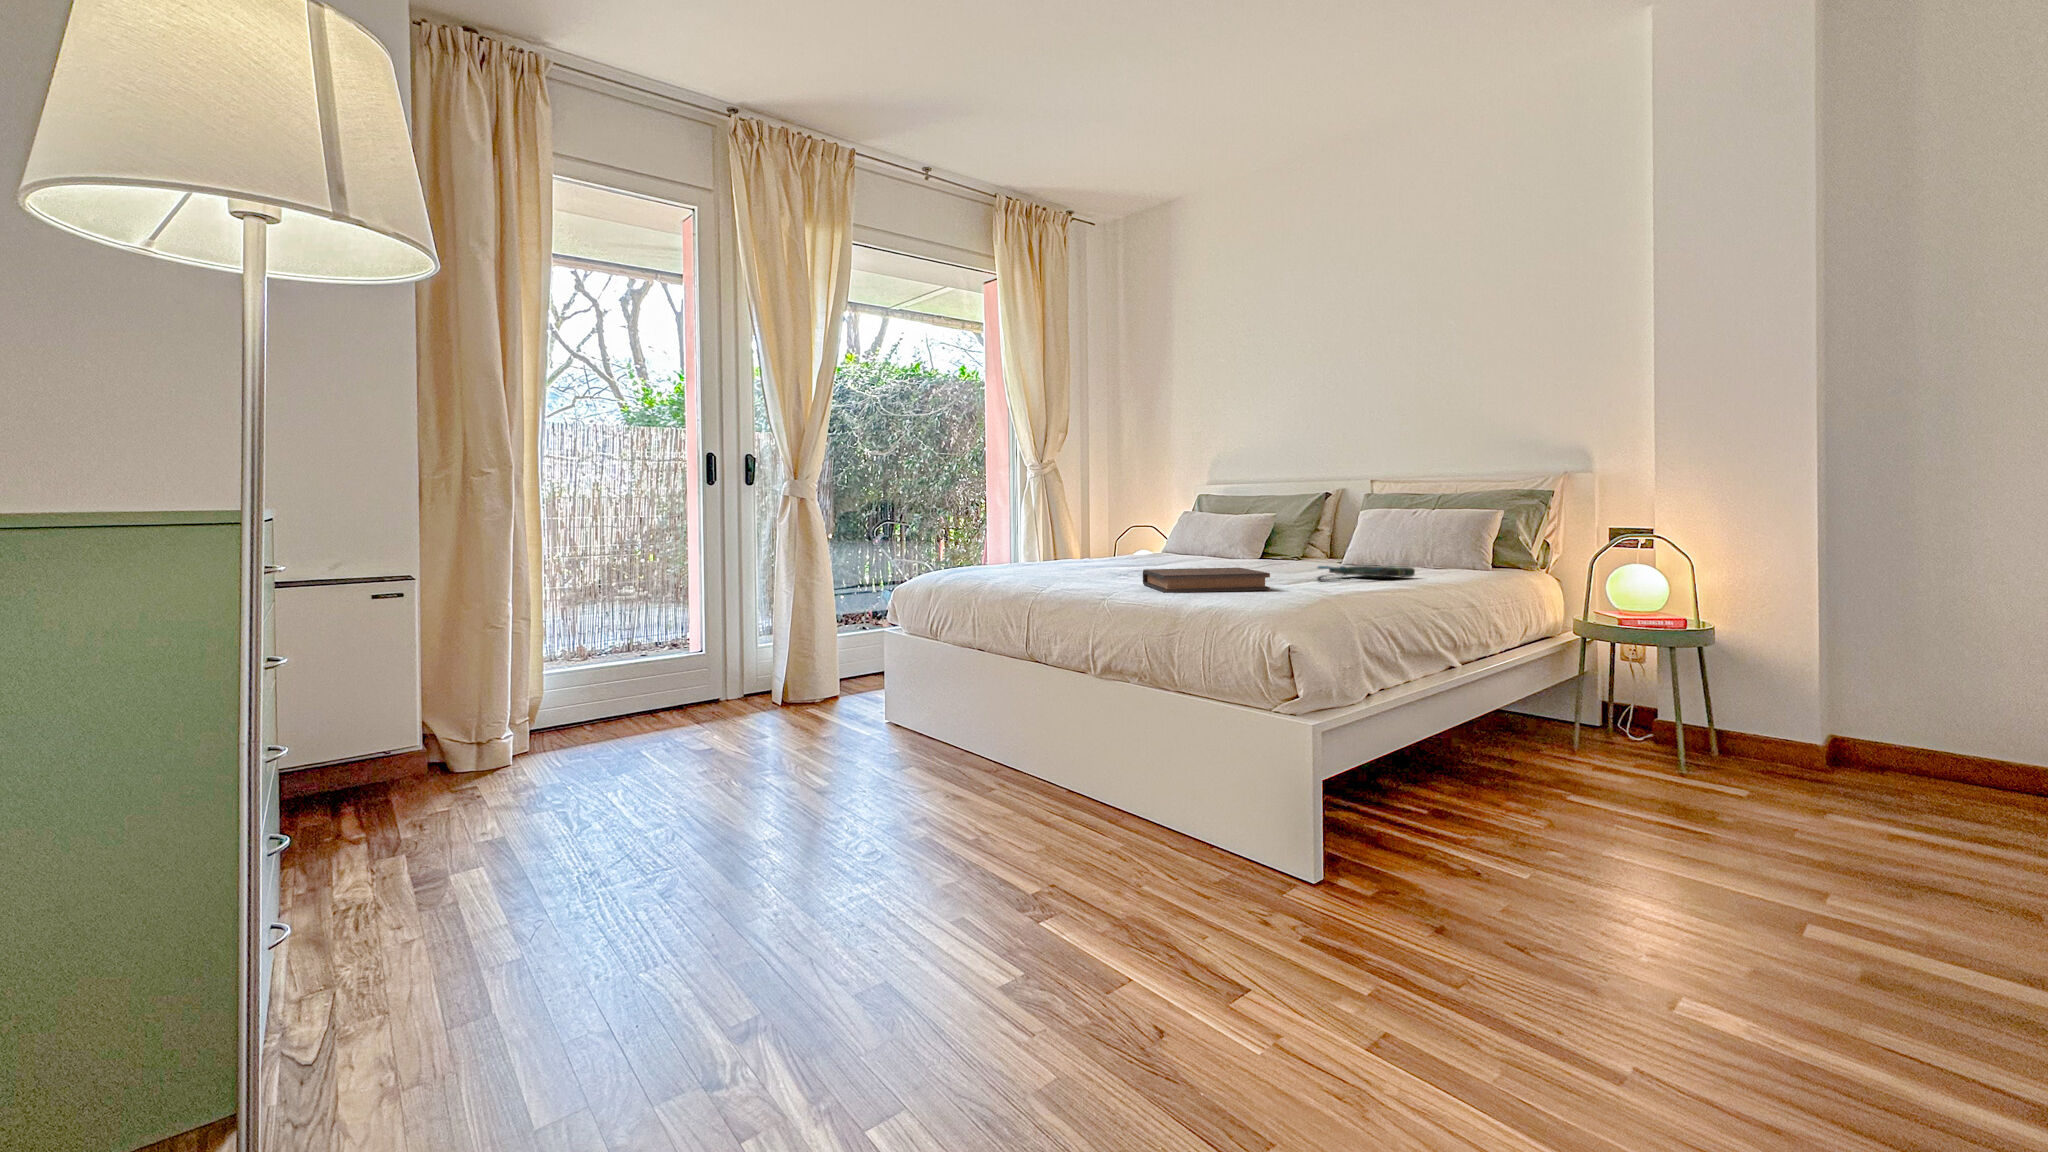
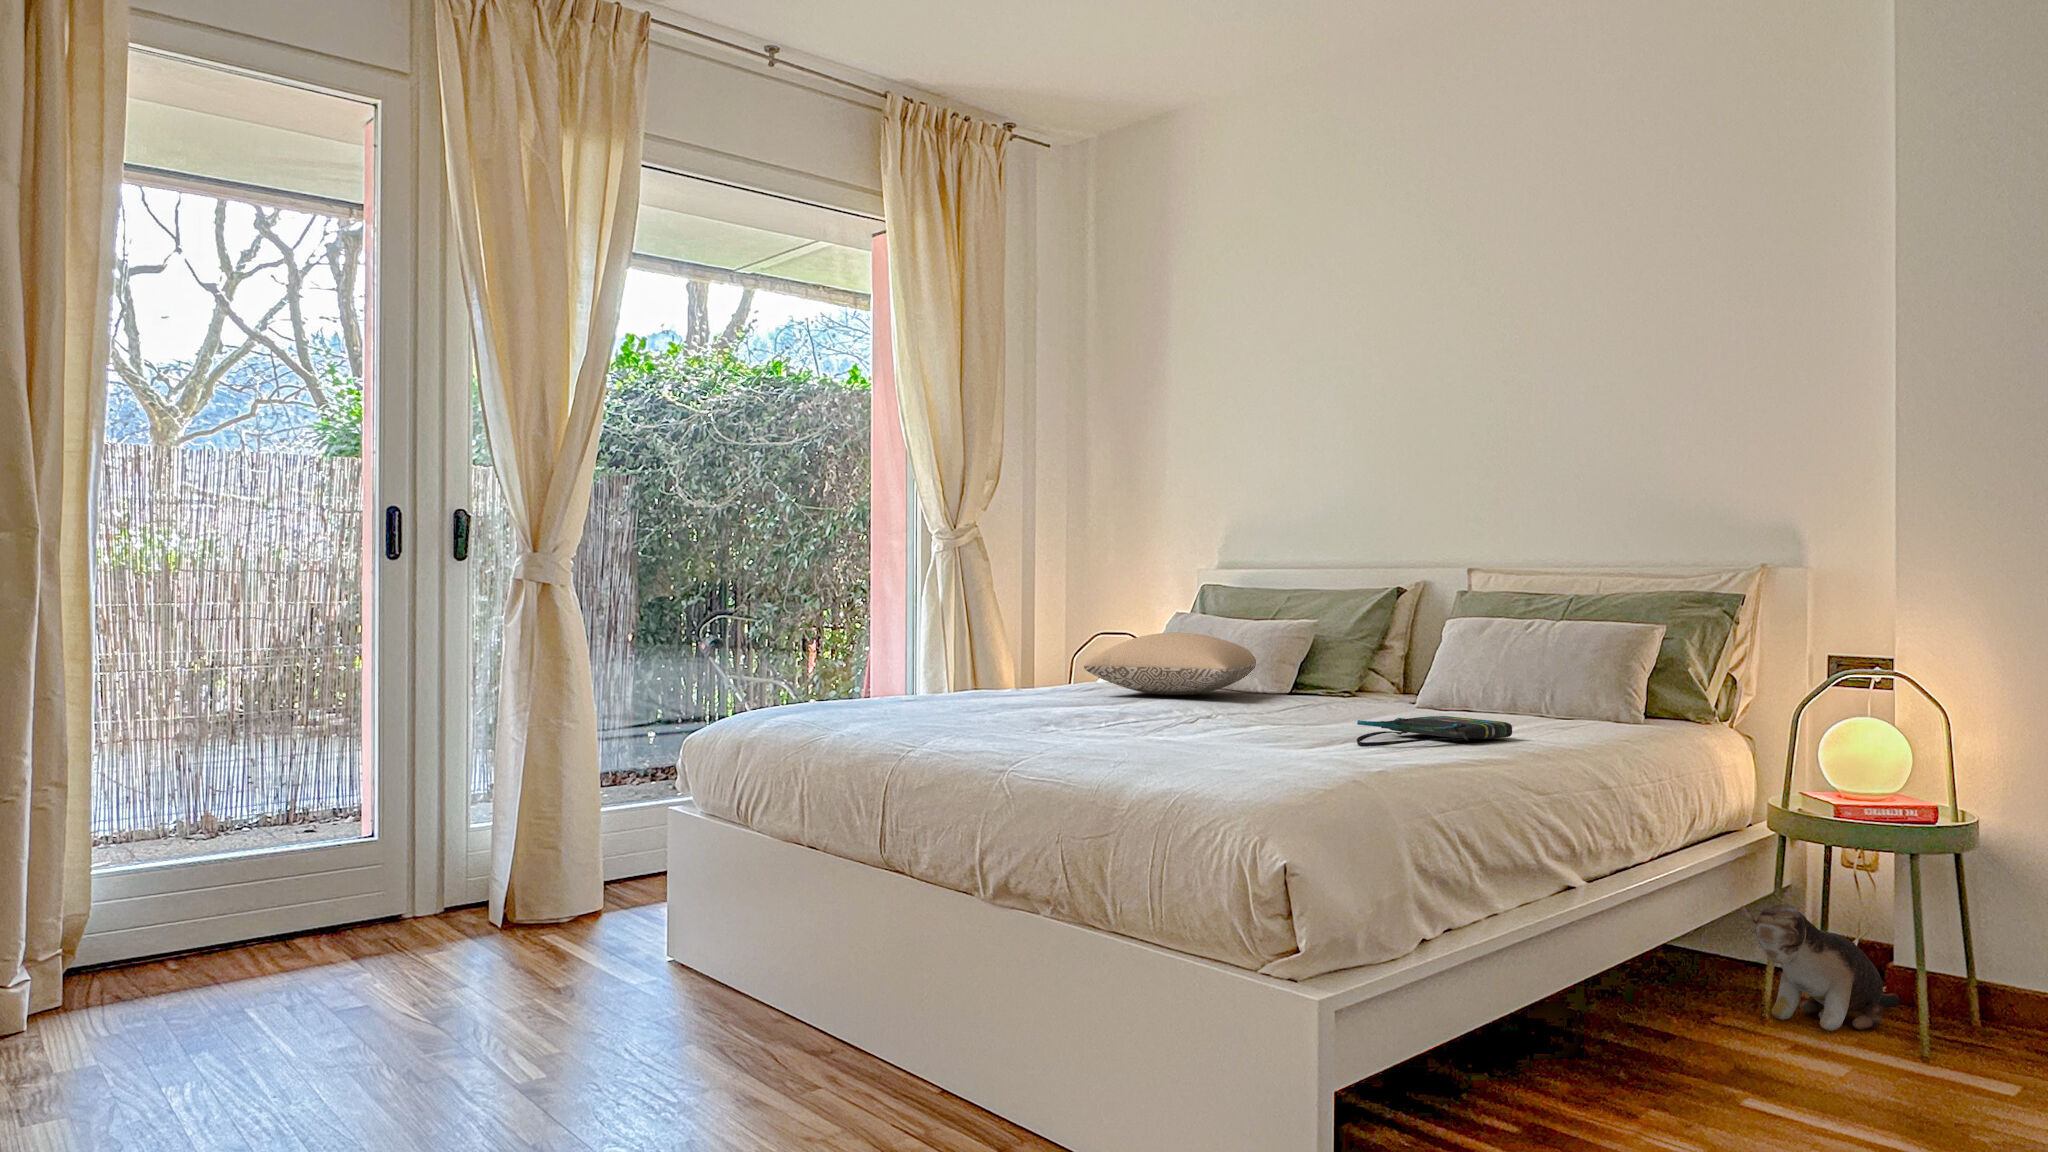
pillow: none [1130,524,1247,562] -> present [1084,632,1256,695]
book: present [1143,568,1270,593] -> none [1078,723,1270,769]
plush toy: none [1559,680,1658,758] -> present [1741,904,1900,1031]

